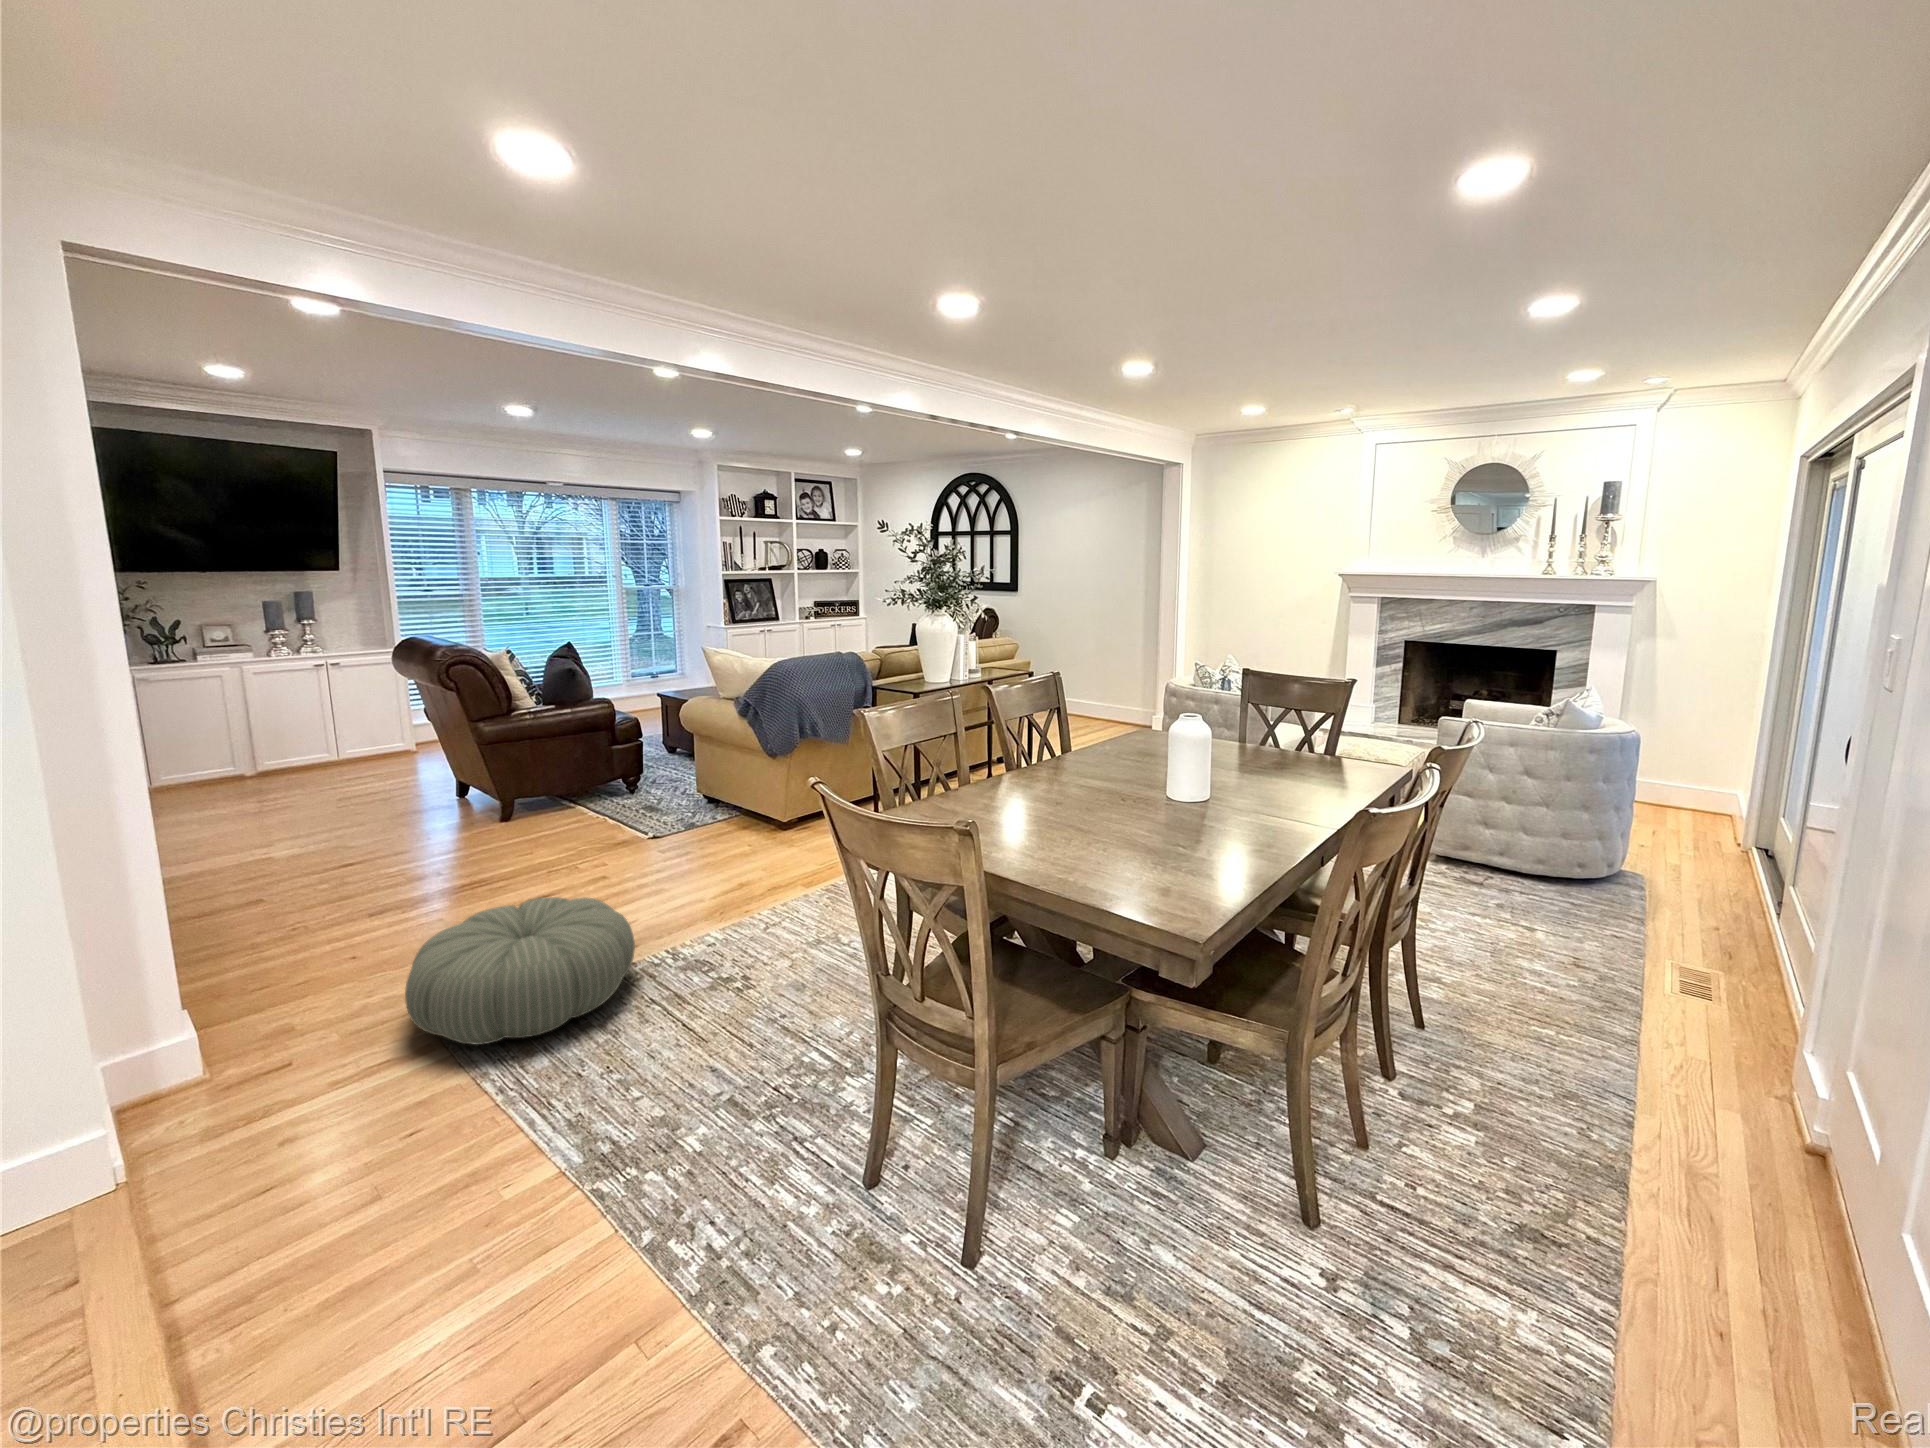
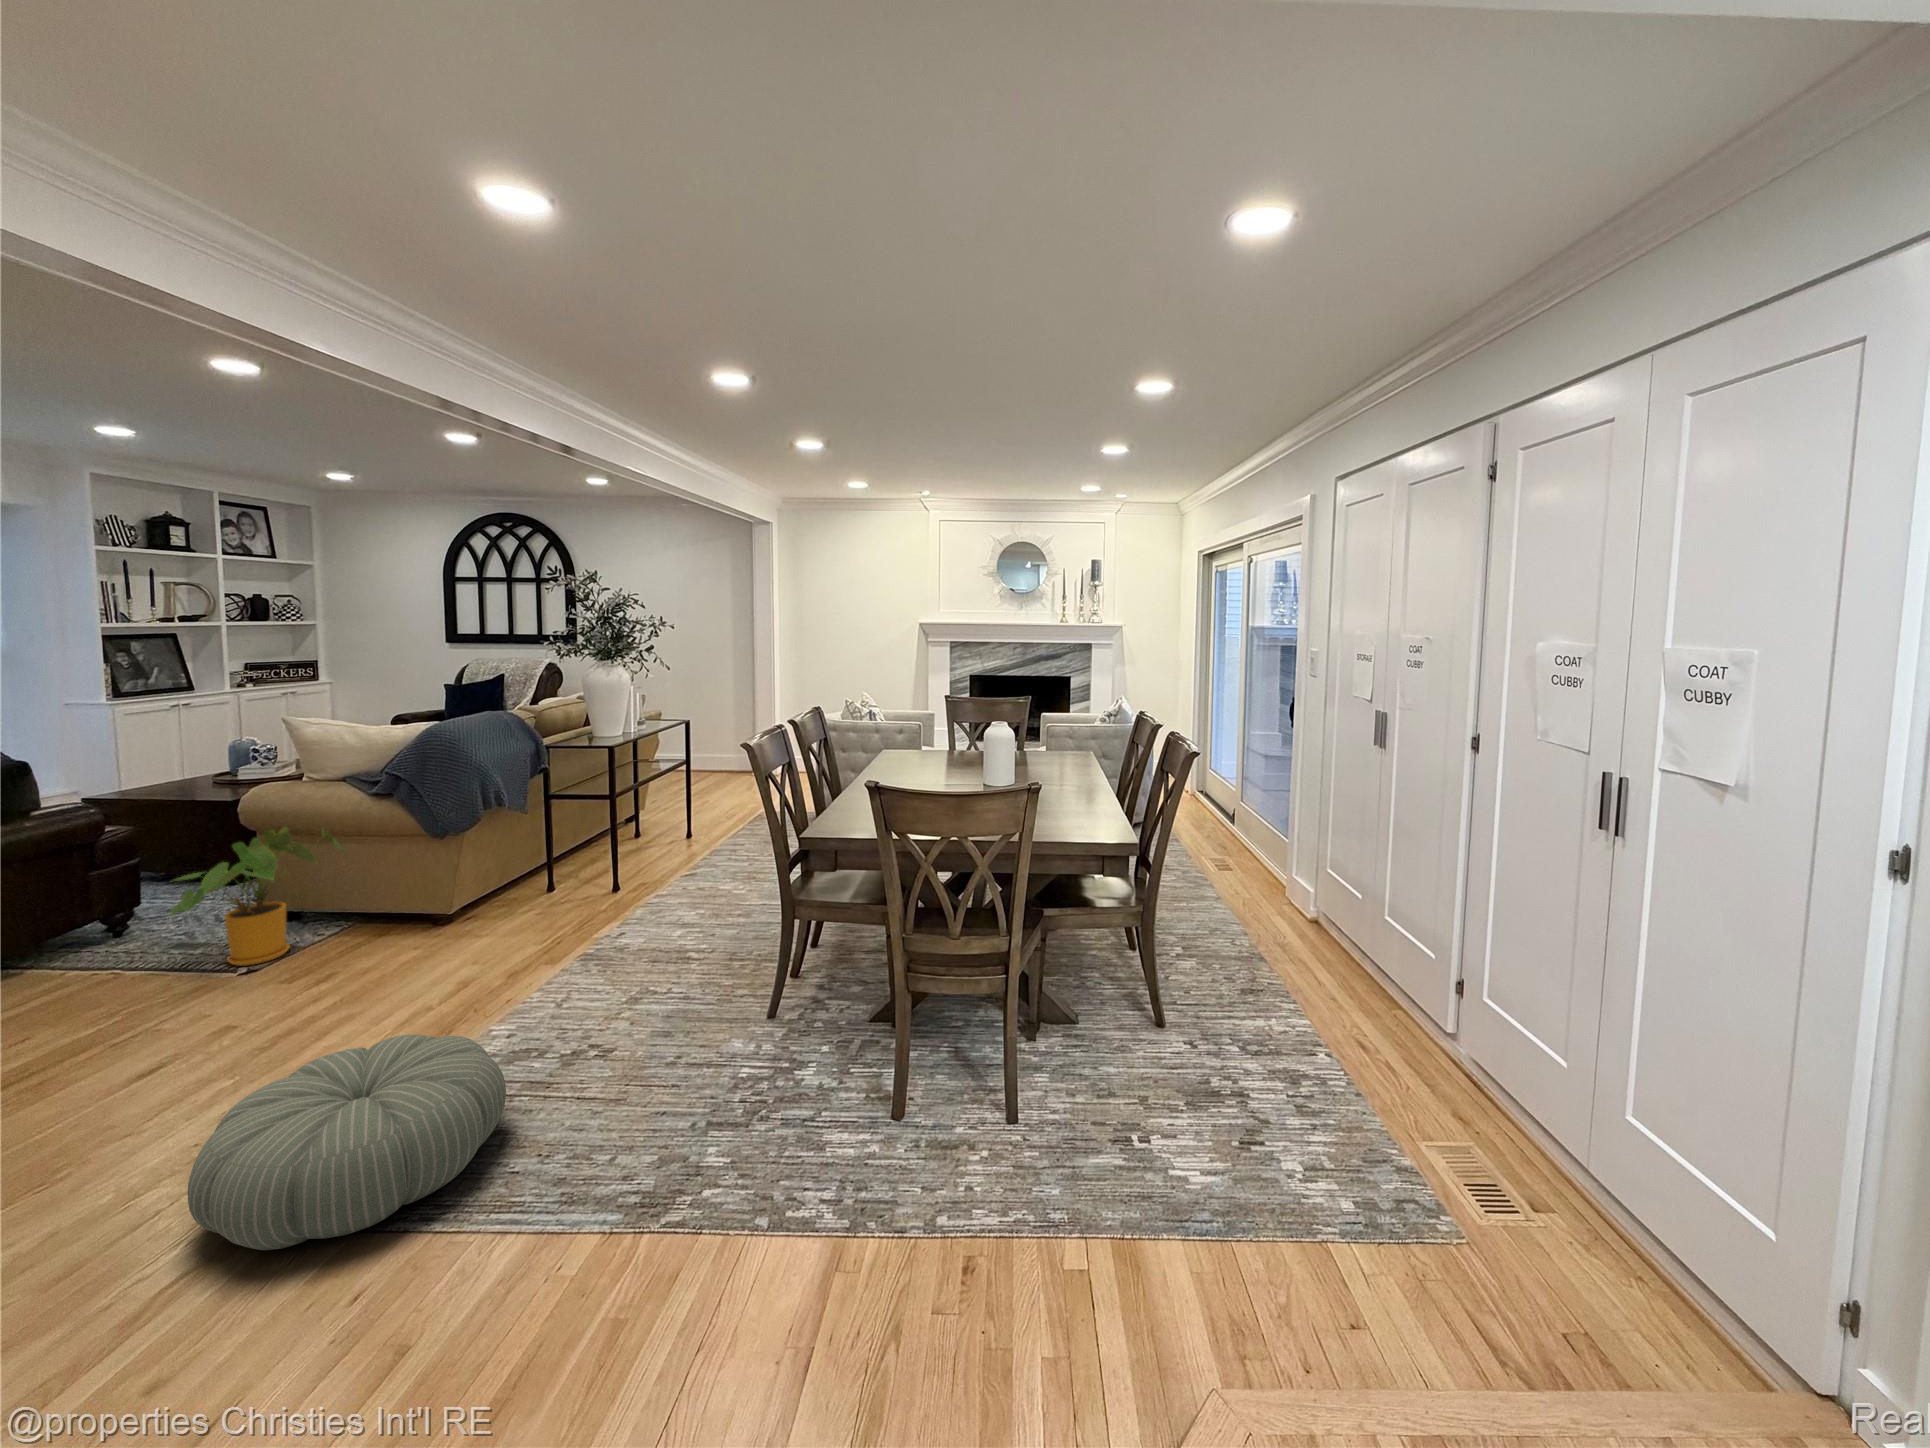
house plant: none [624,719,731,818] -> present [170,827,344,966]

